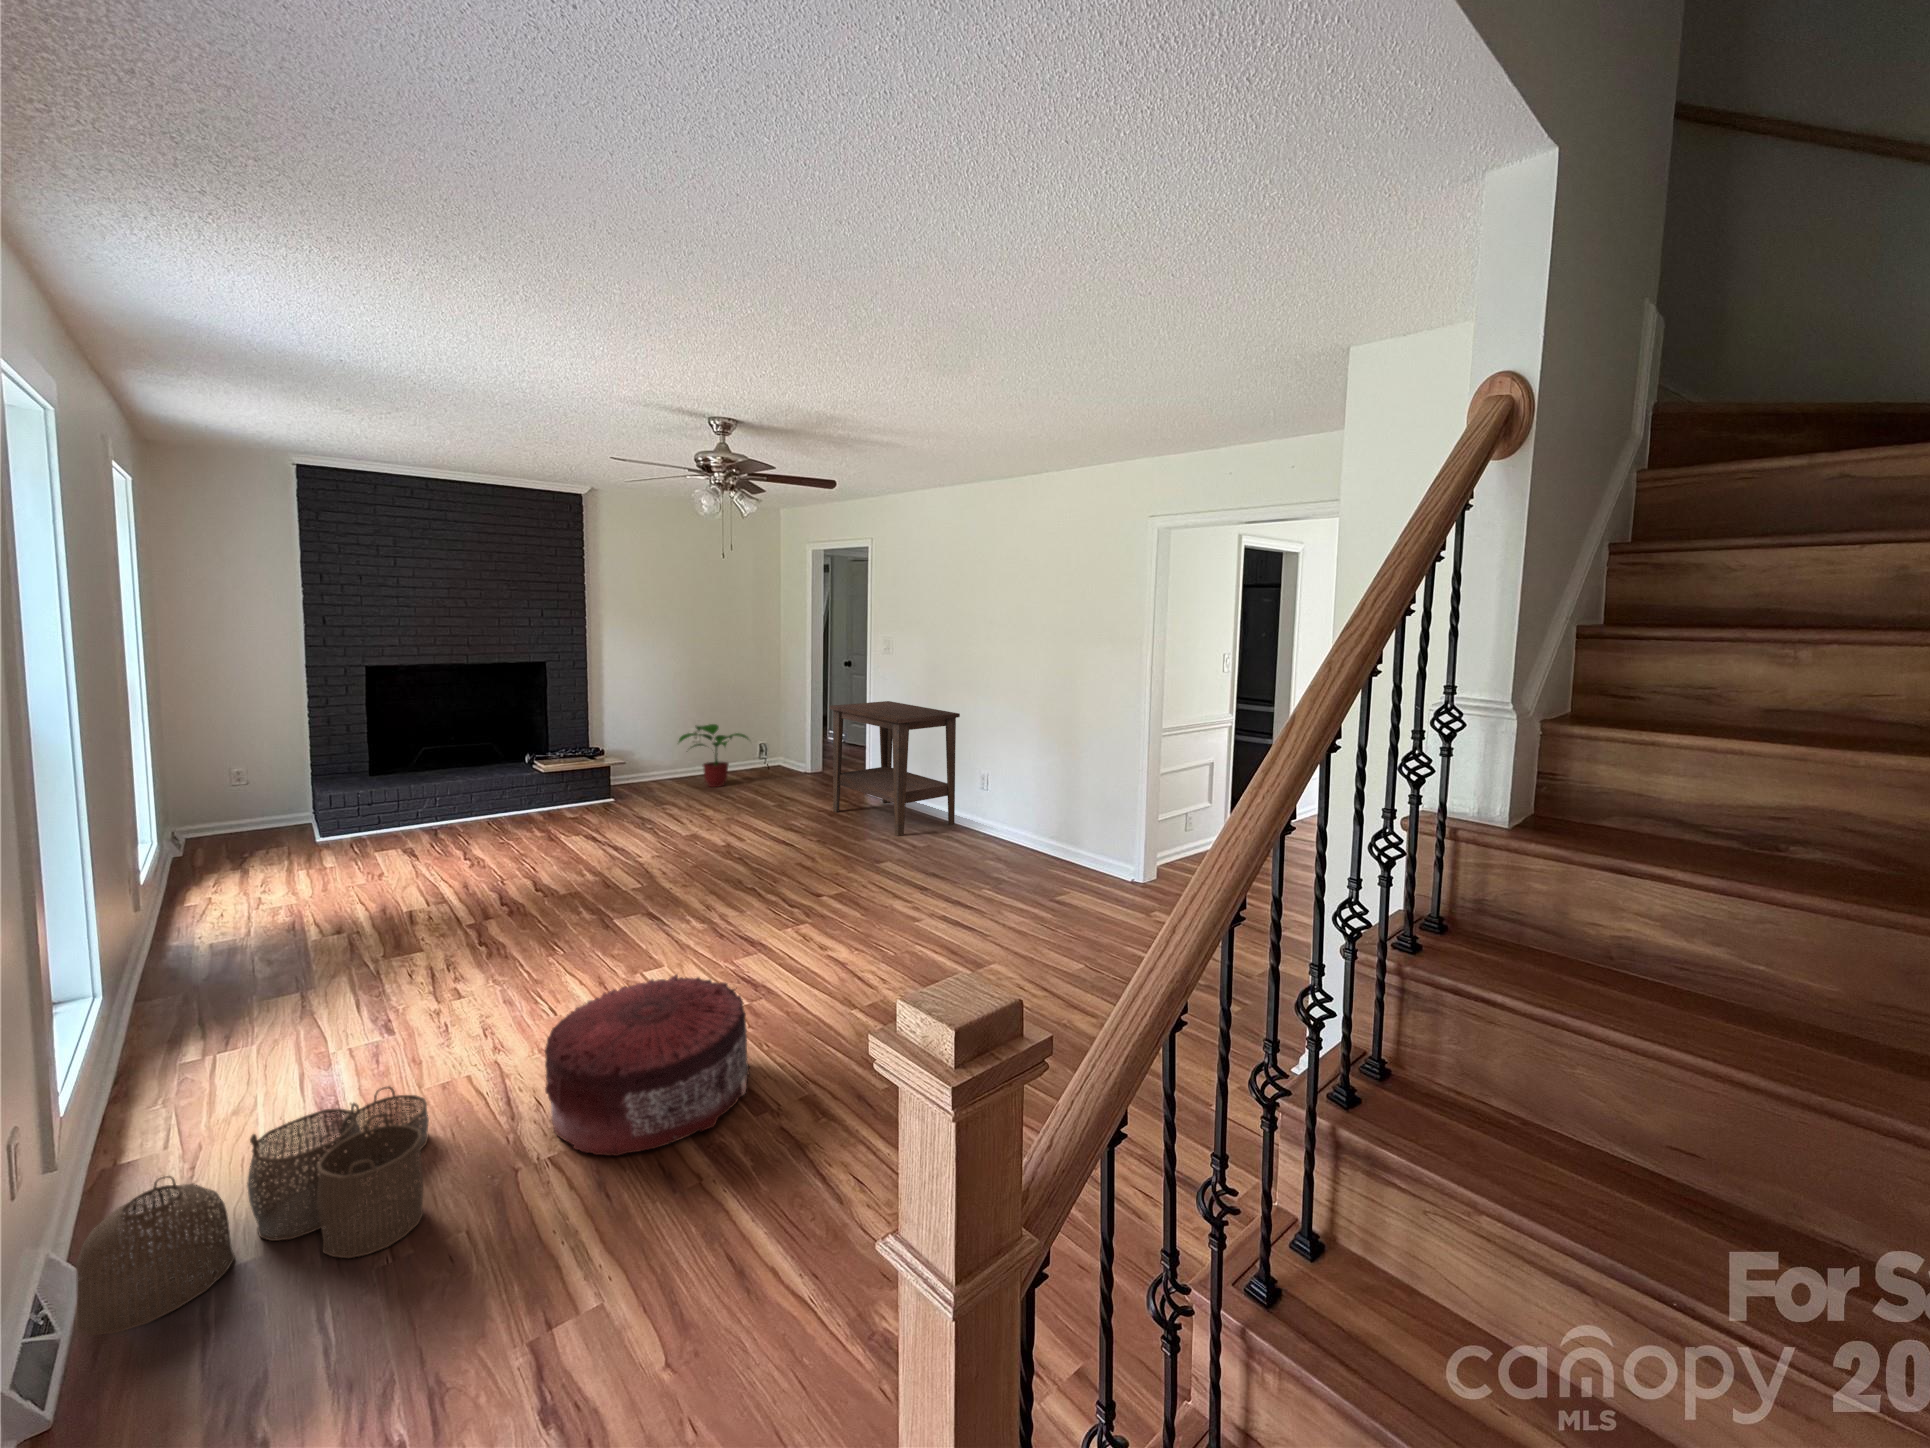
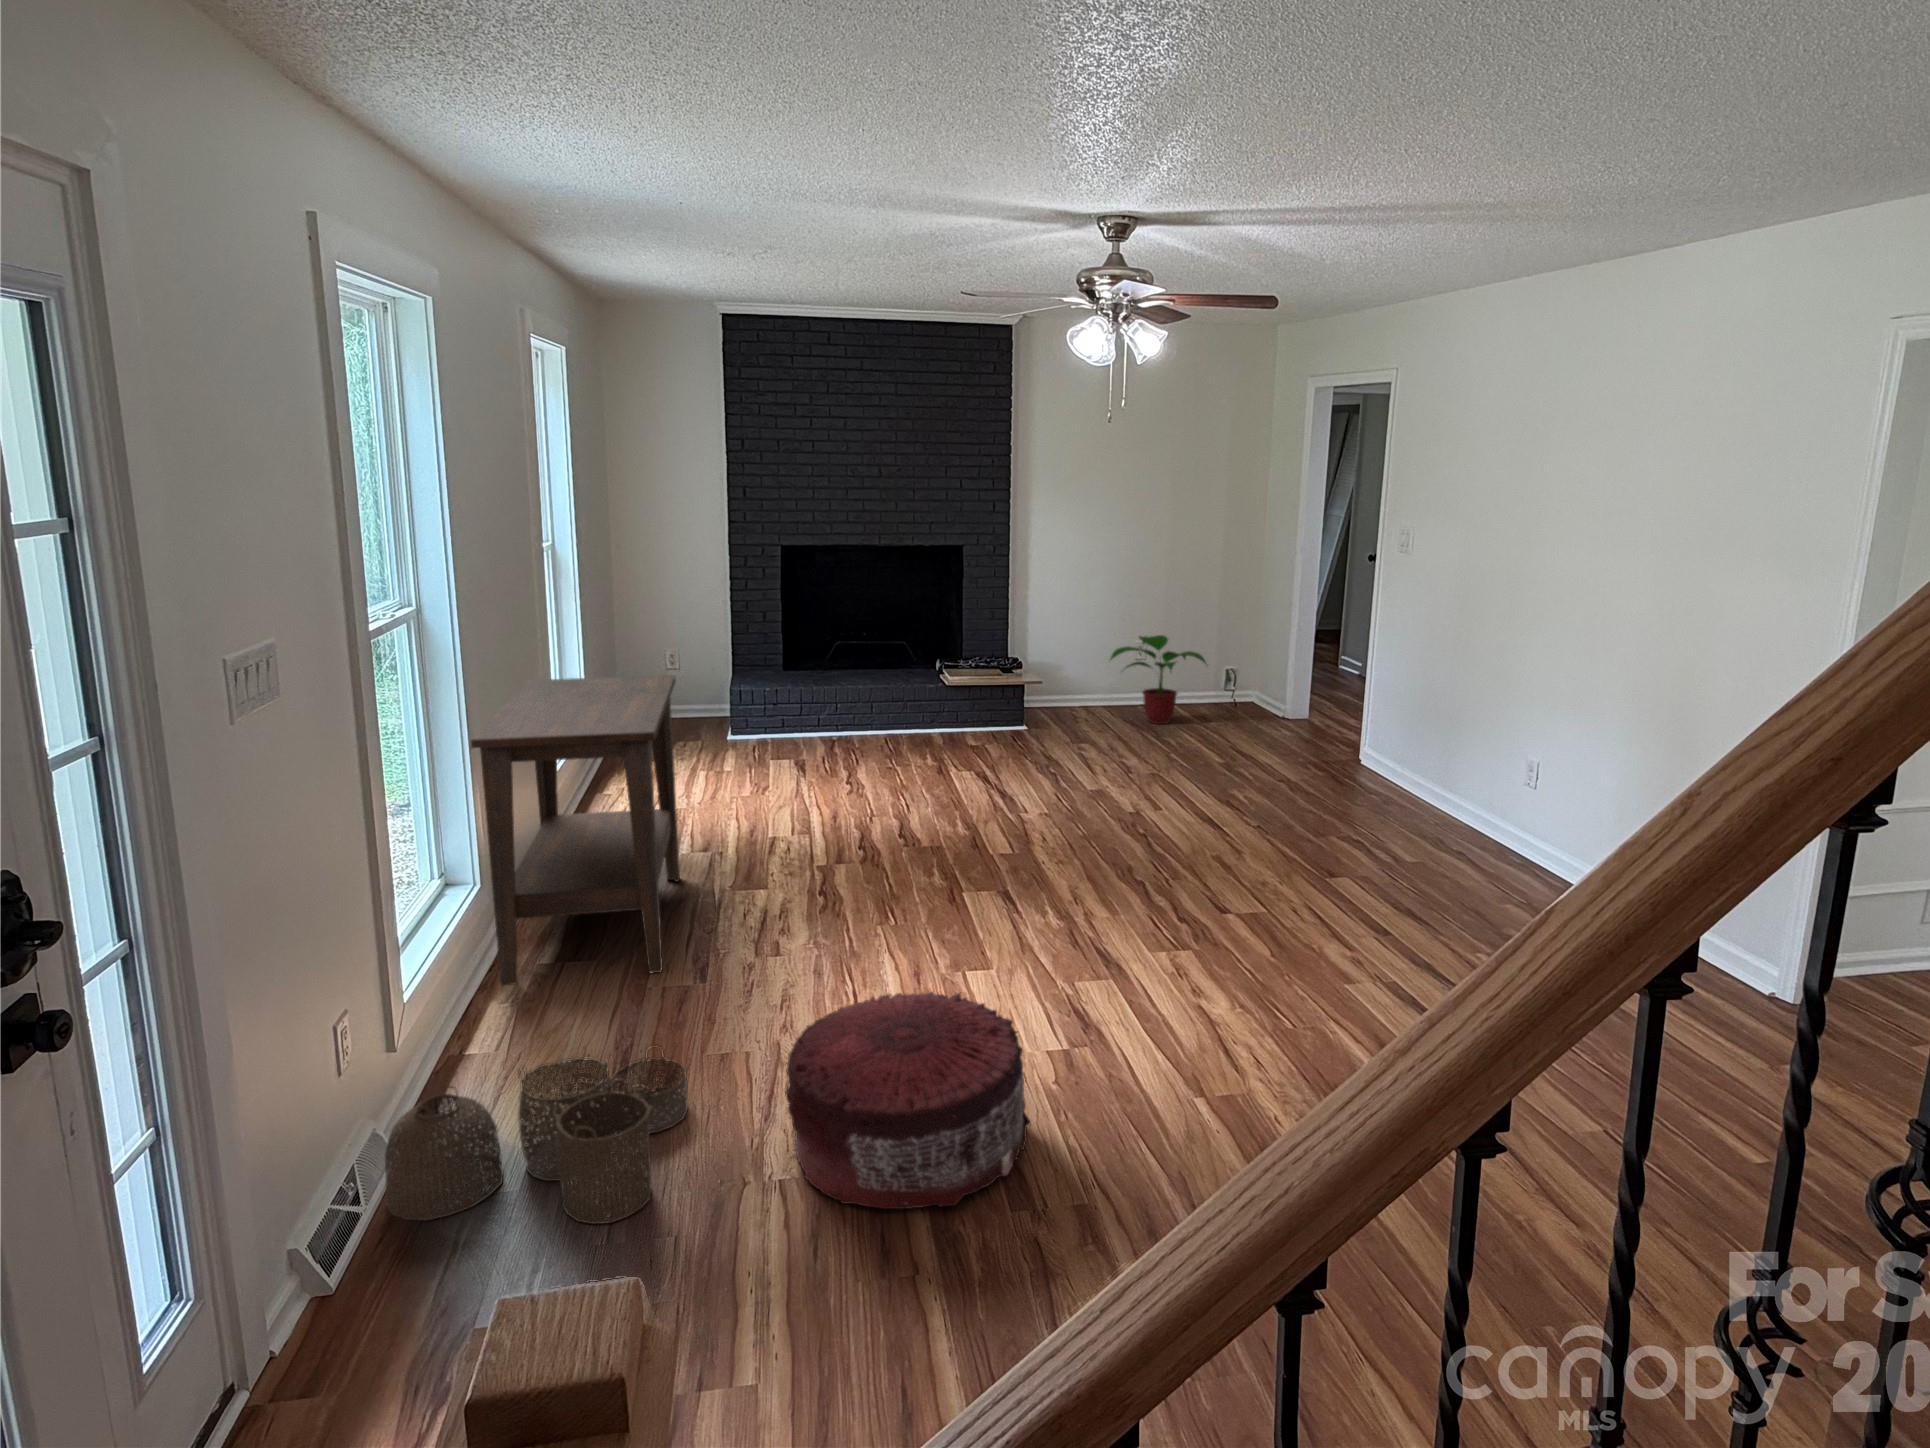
side table: present [829,701,960,836] -> present [471,675,680,985]

